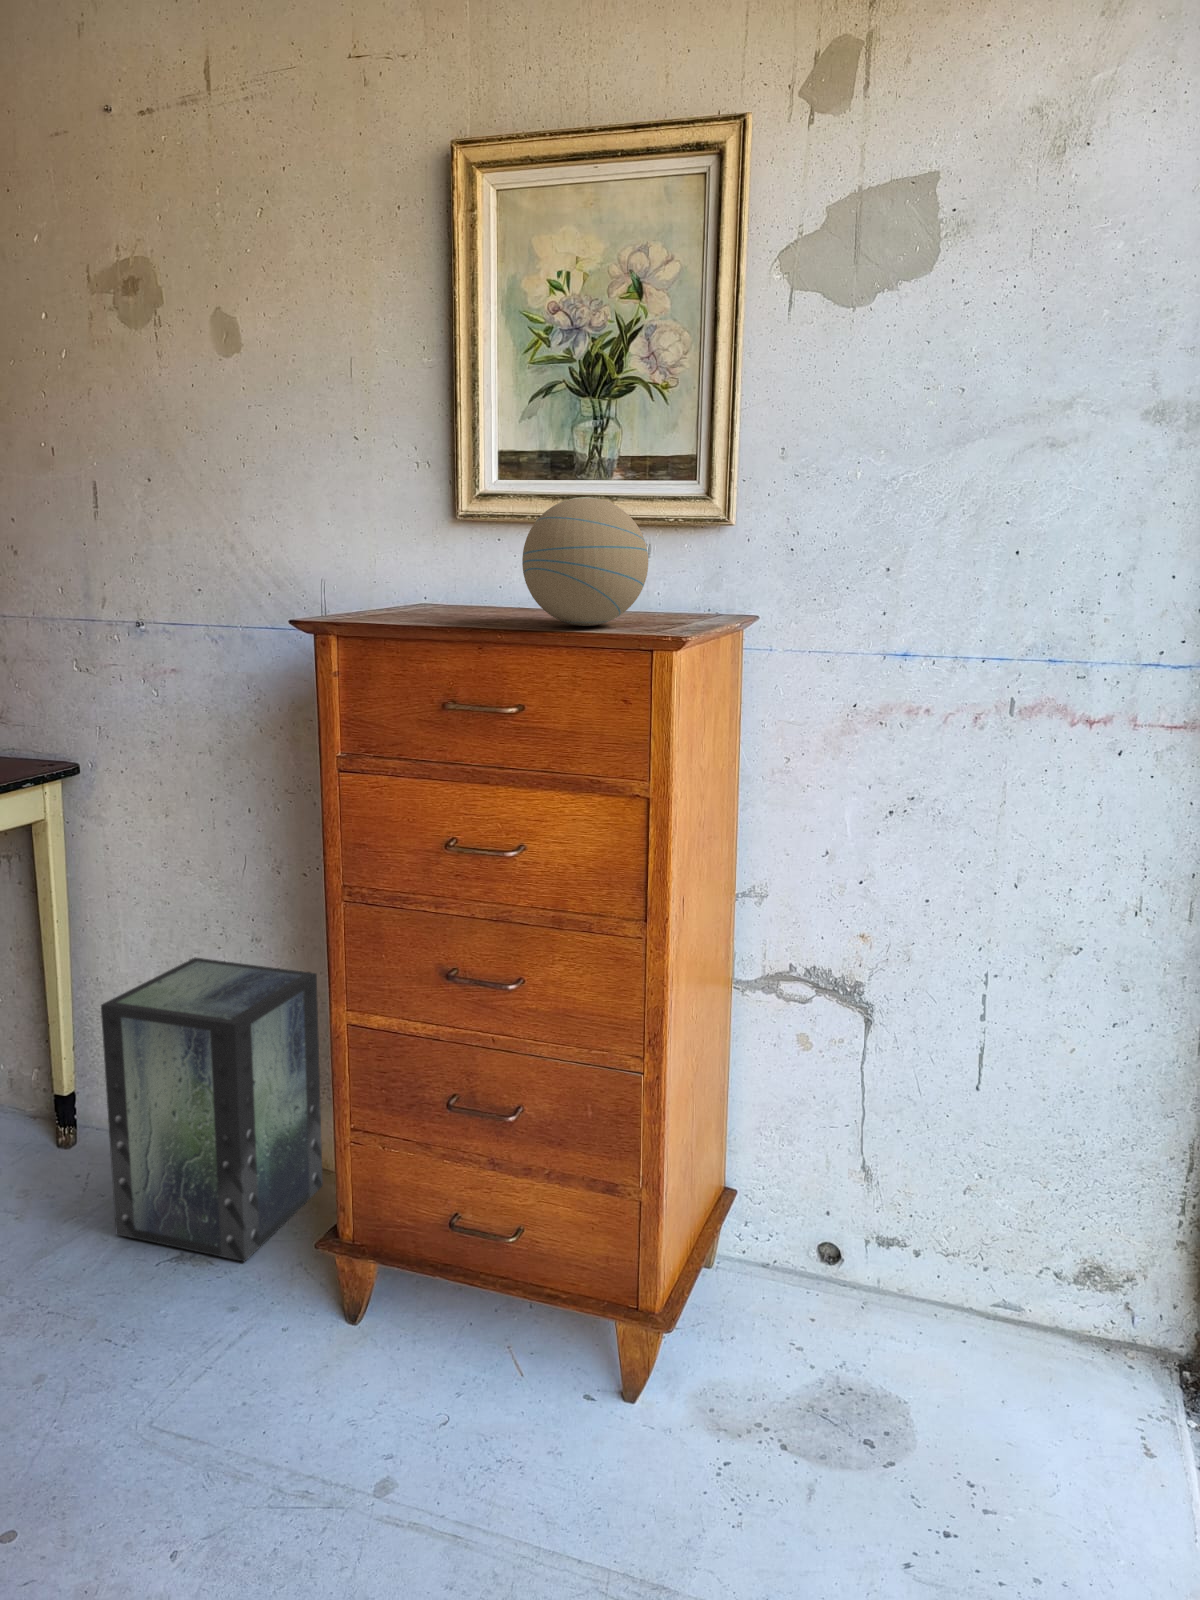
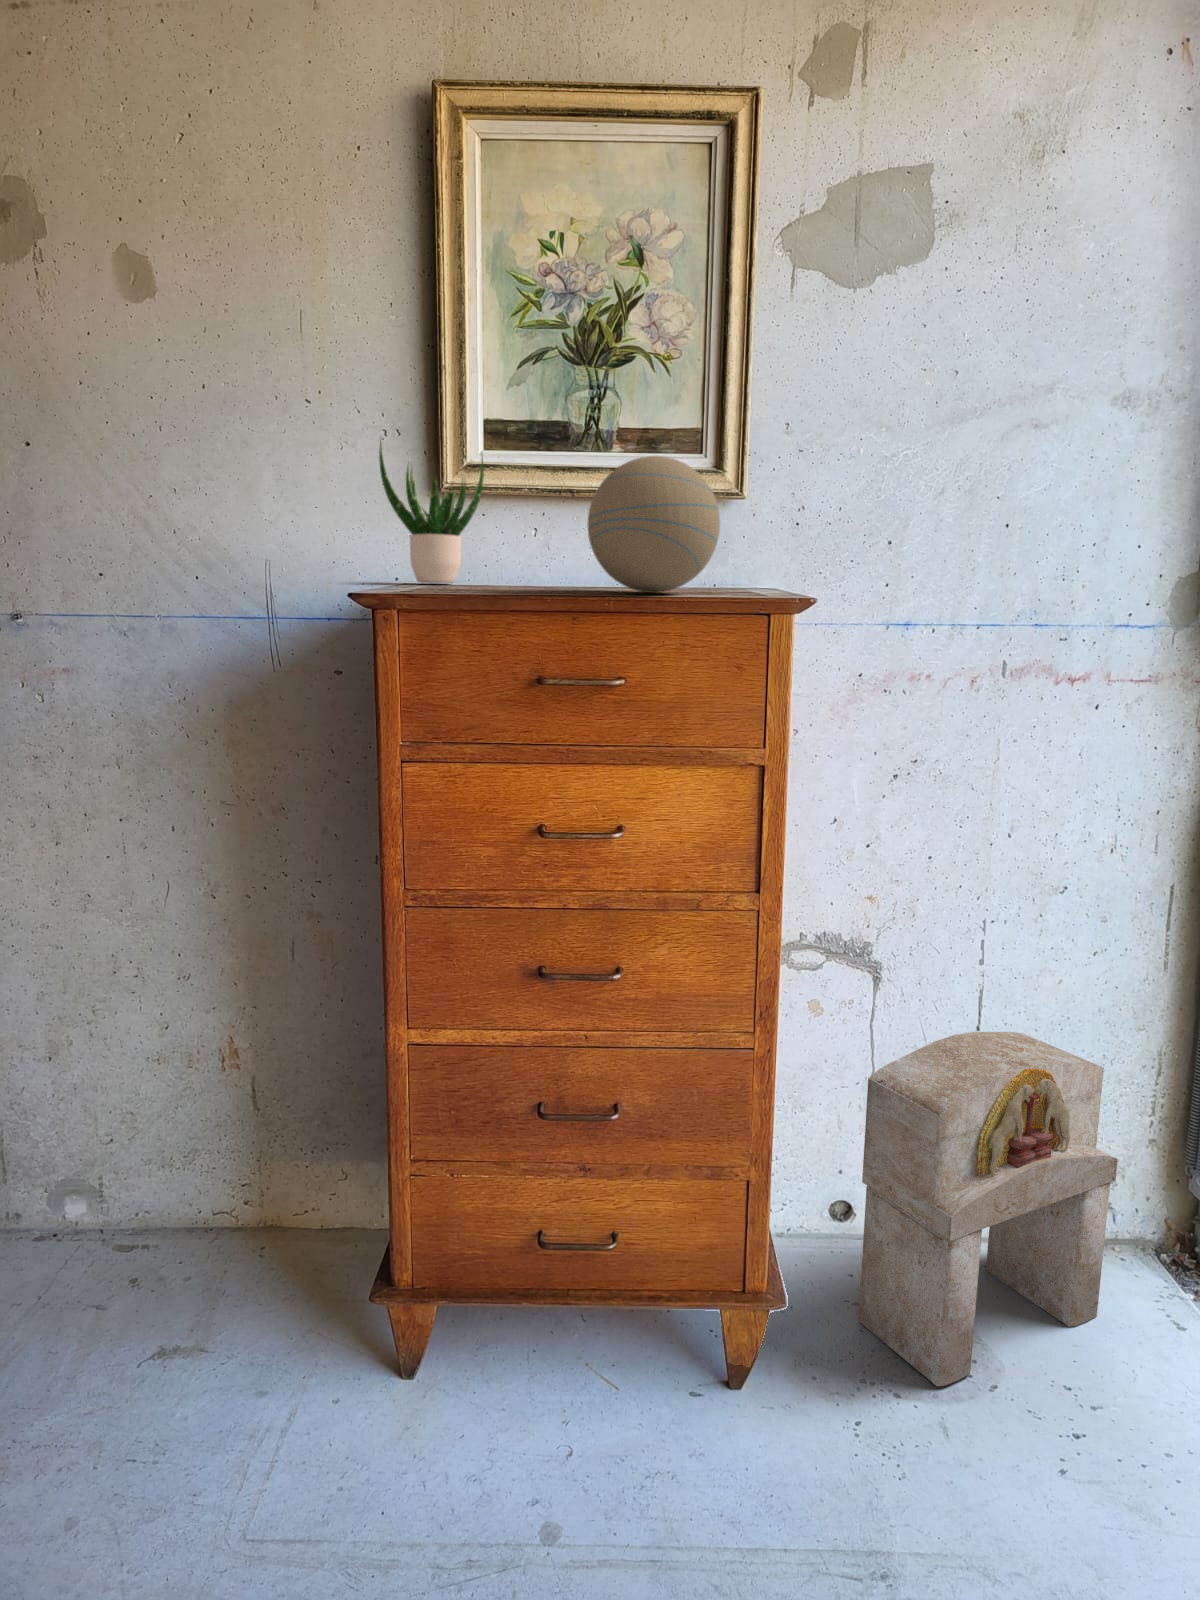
potted plant: none [401,470,488,605] -> present [379,442,484,583]
storage box: present [101,957,323,1261] -> none [38,1003,285,1347]
stool: none [793,1089,1082,1439] -> present [858,1032,1118,1386]

